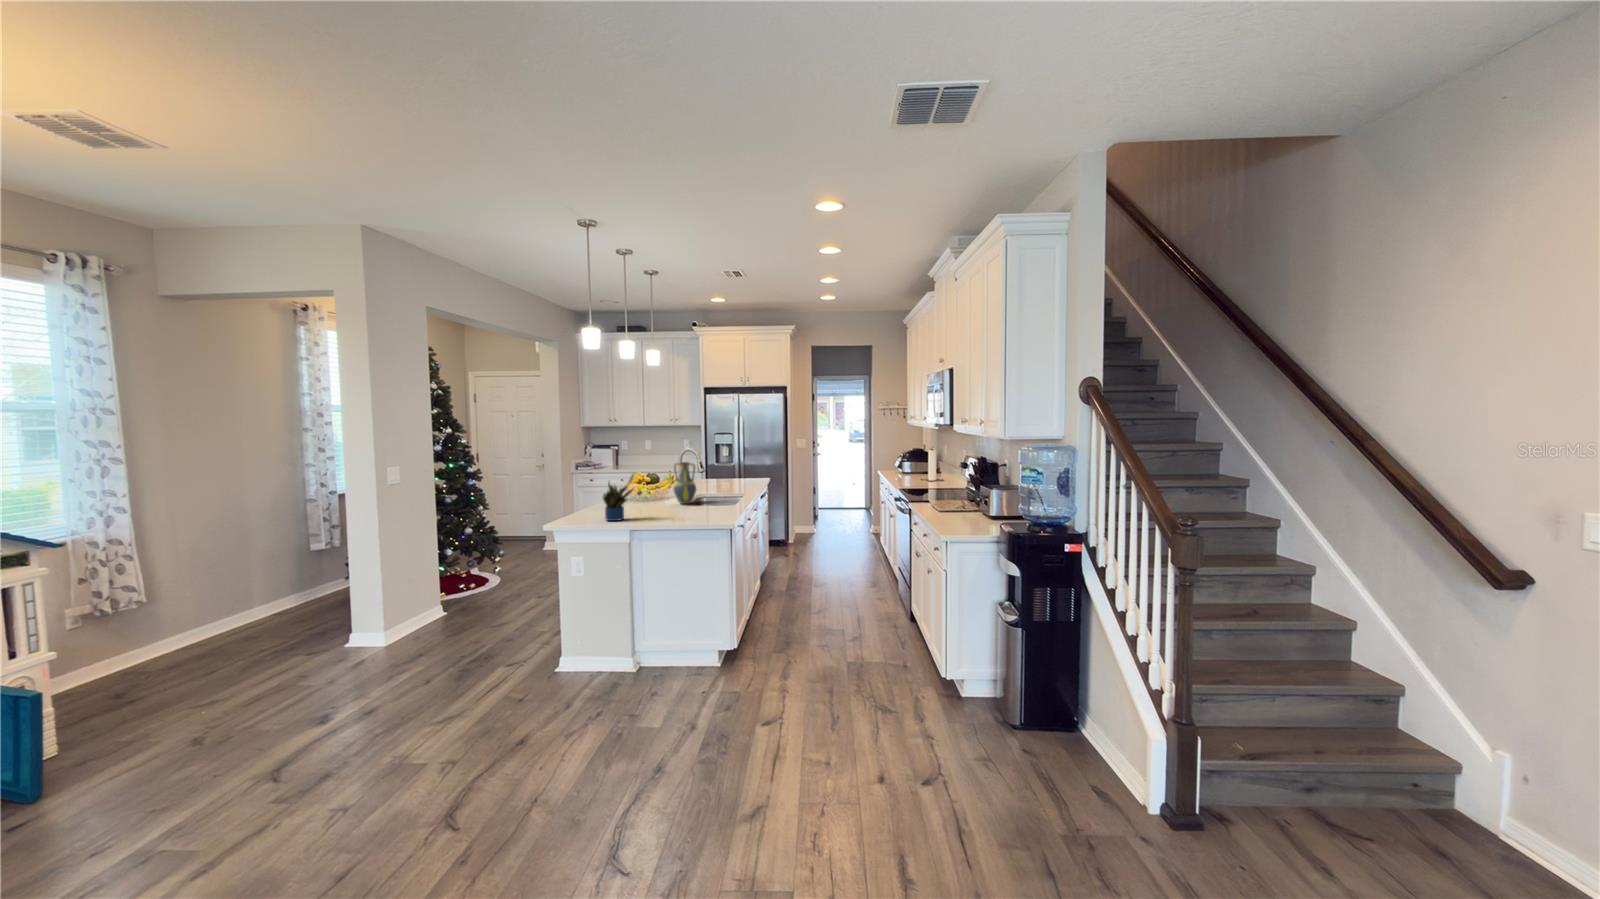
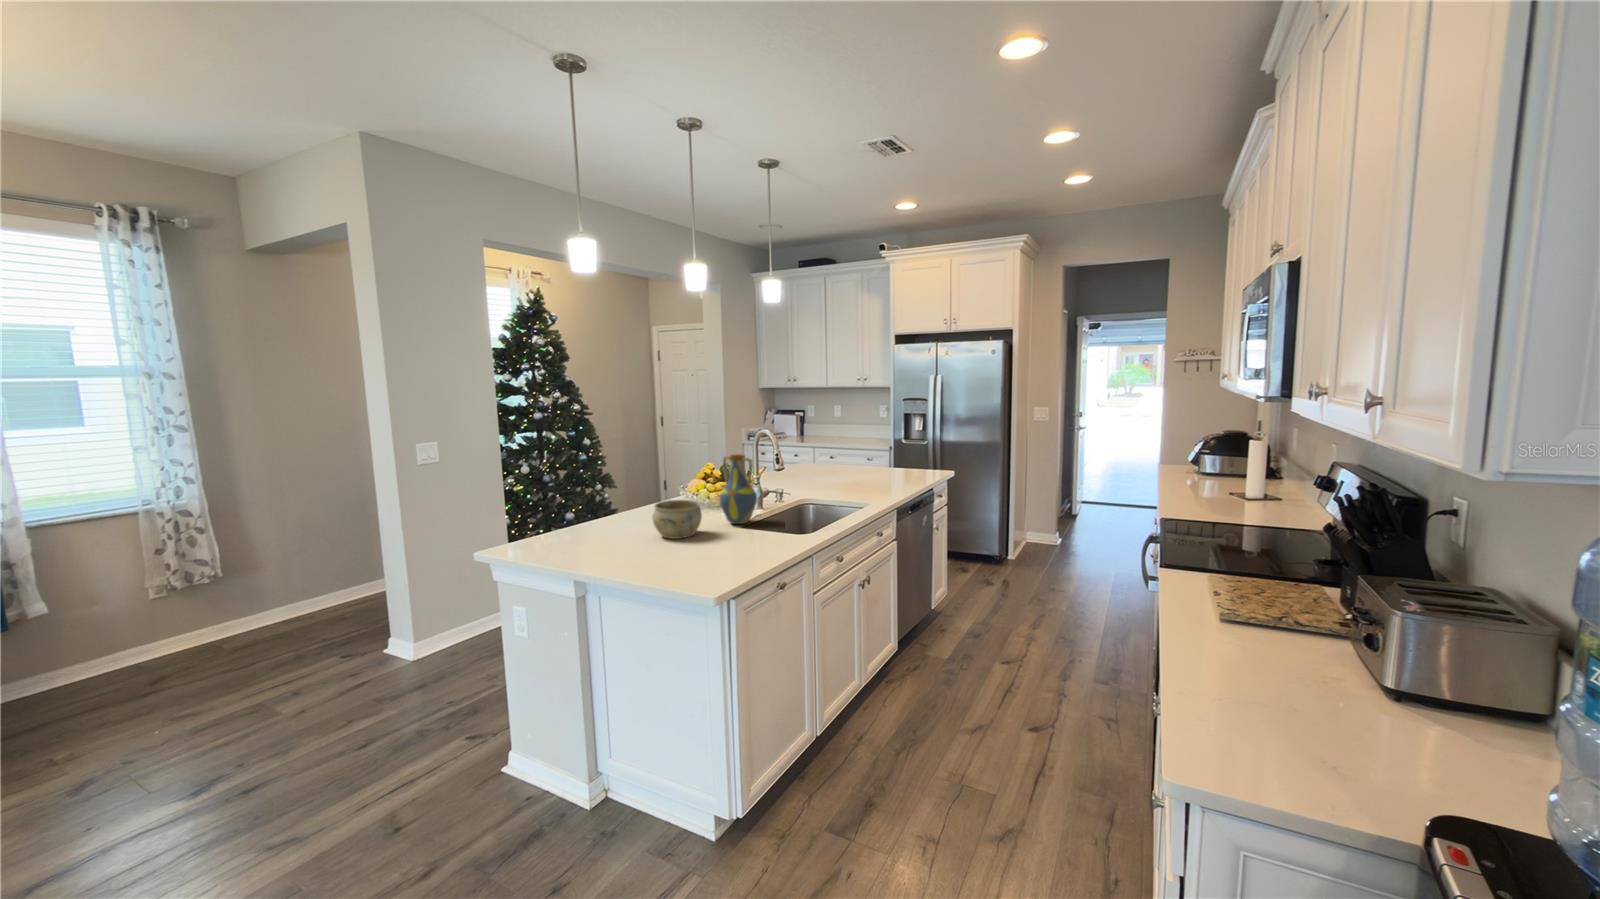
potted plant: present [603,475,634,521] -> none [556,476,604,555]
ceramic bowl: none [645,490,675,511] -> present [652,500,702,539]

